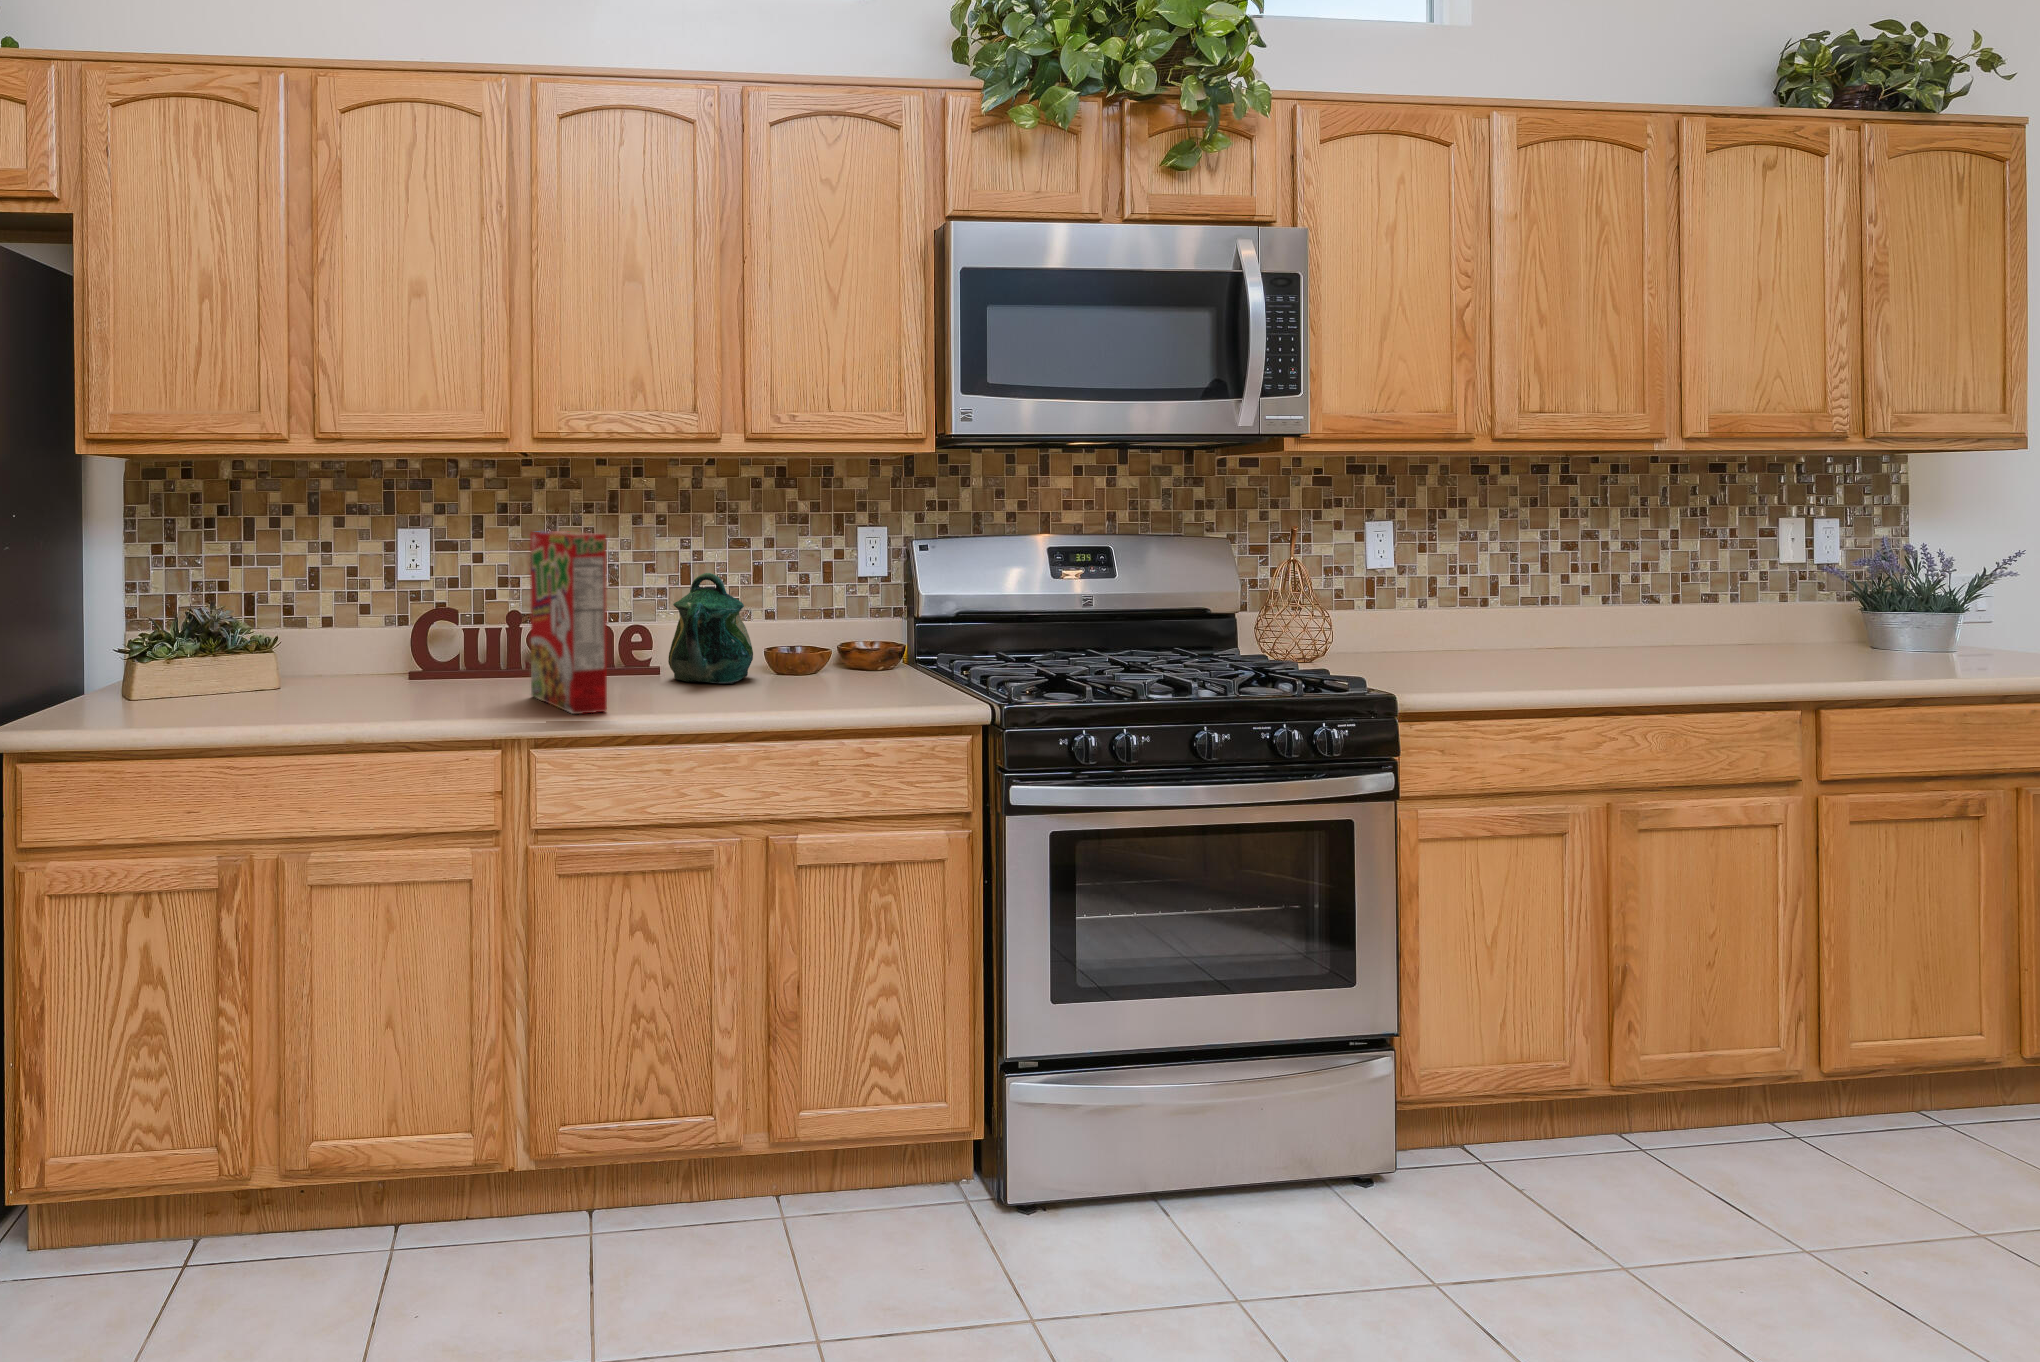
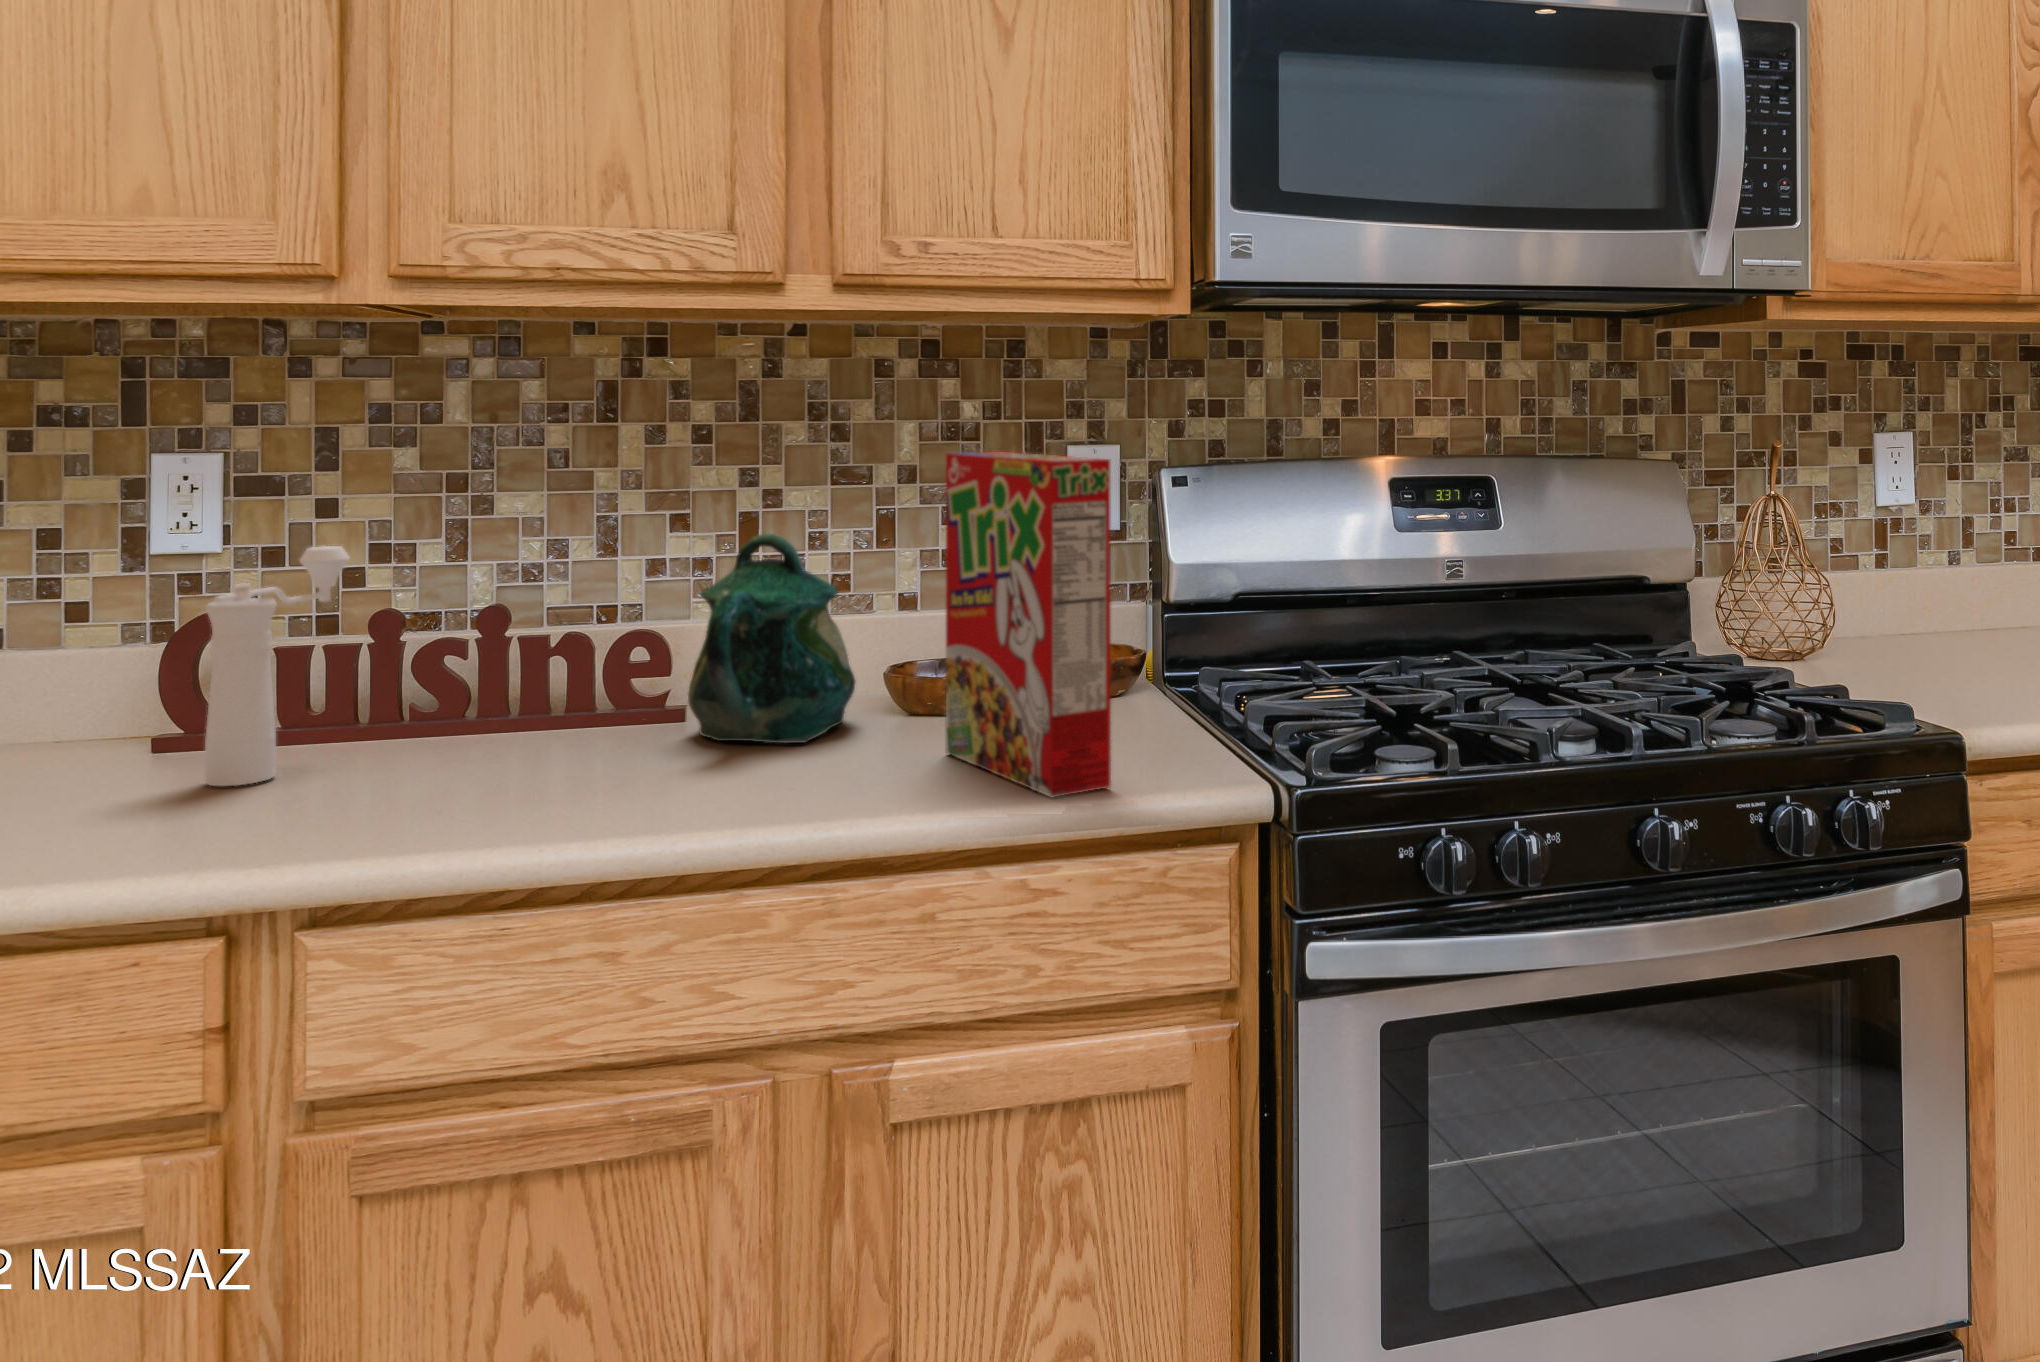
cereal box: present [530,531,607,714] -> present [946,452,1111,797]
pepper mill: none [452,576,505,692] -> present [205,546,350,786]

